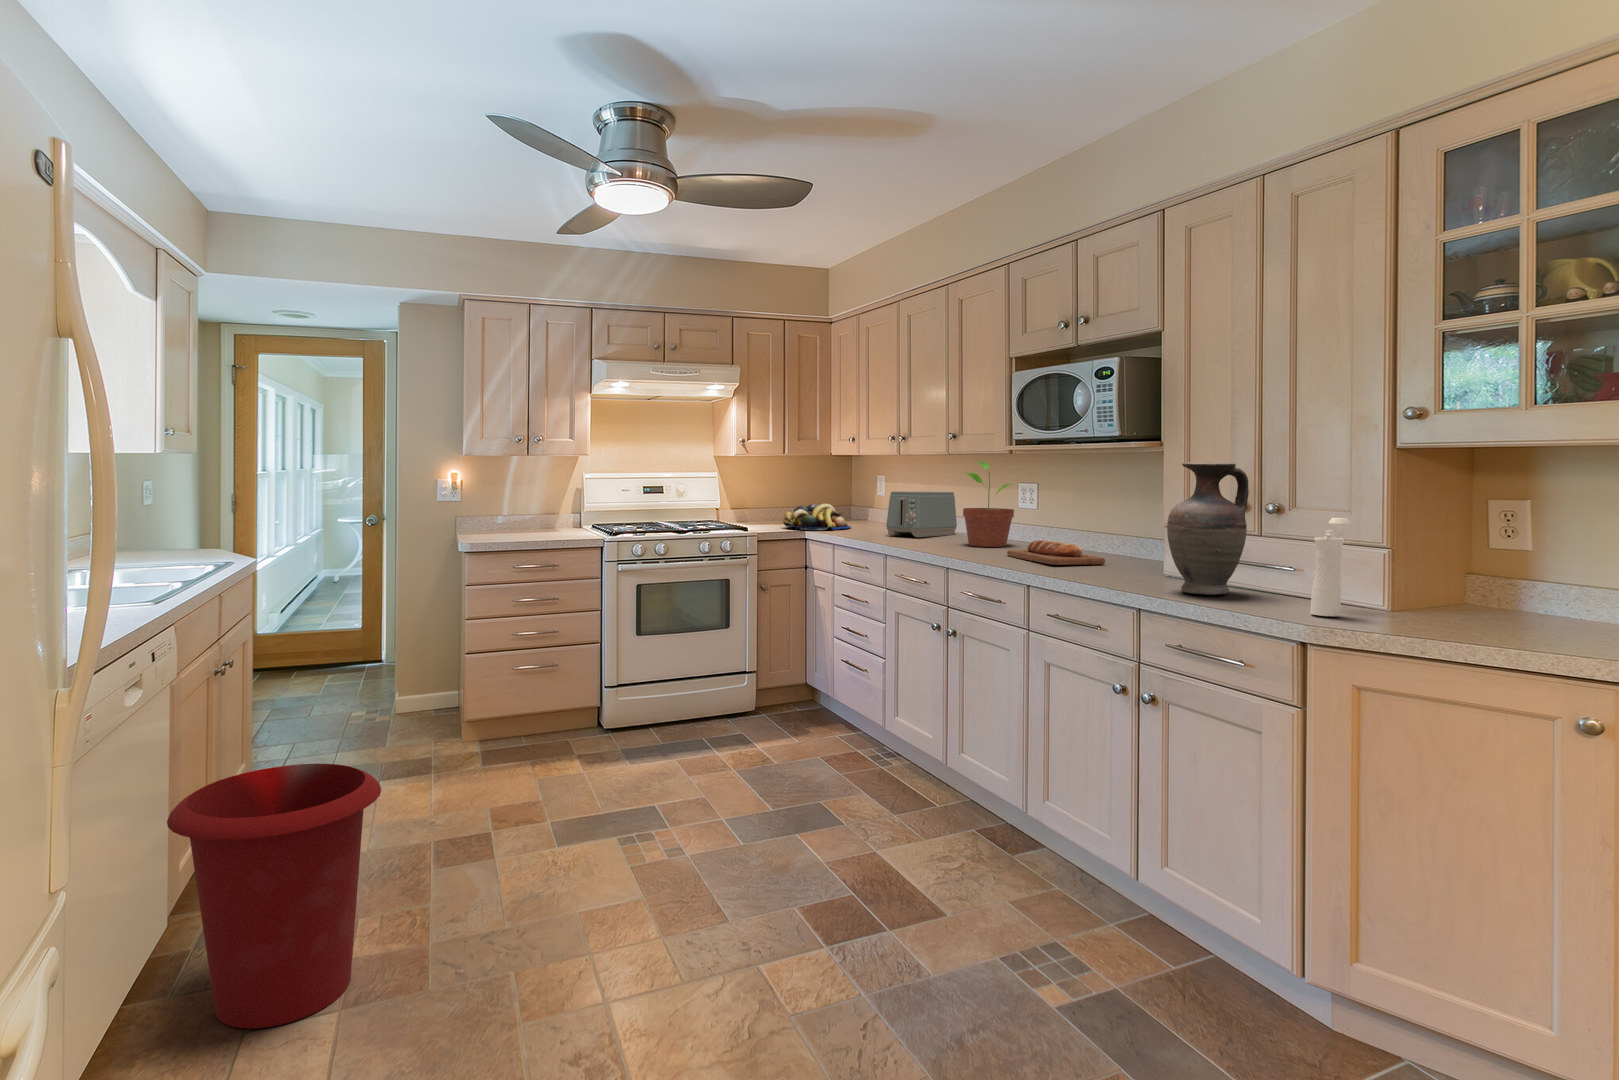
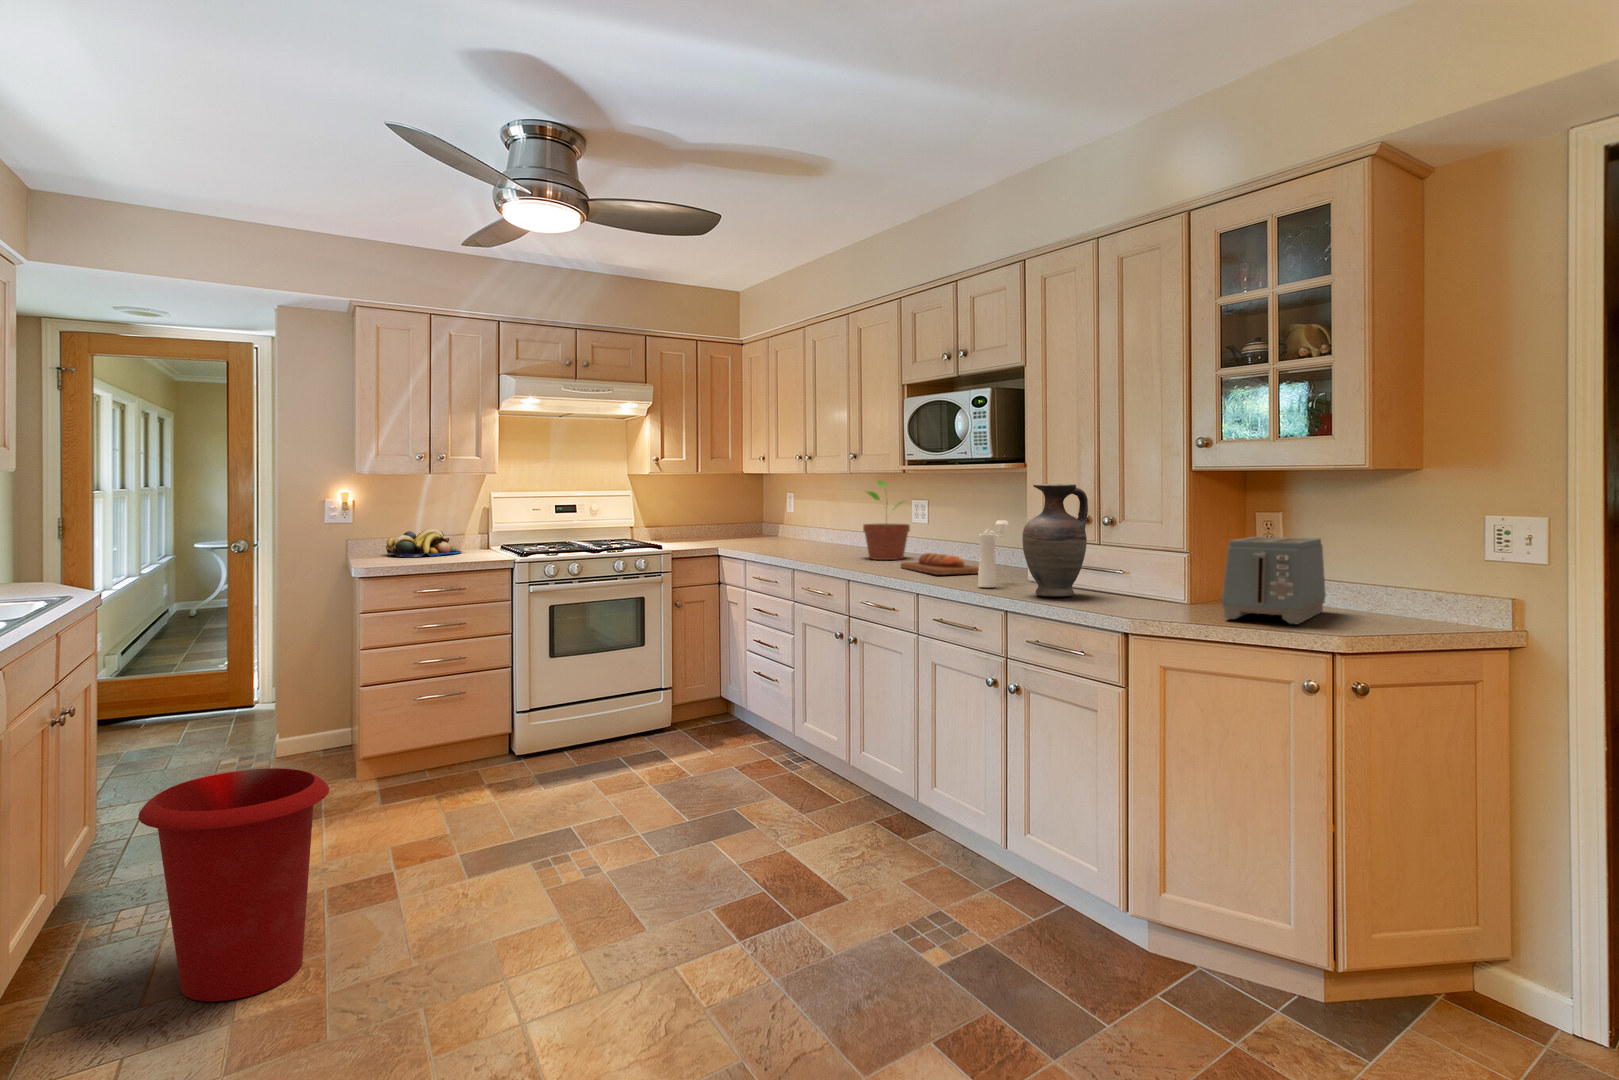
toaster: present [886,491,957,537] -> present [1222,537,1326,624]
fruit bowl: present [783,504,851,530] -> present [386,529,461,557]
pepper mill: present [1311,518,1351,616] -> present [978,520,1009,587]

